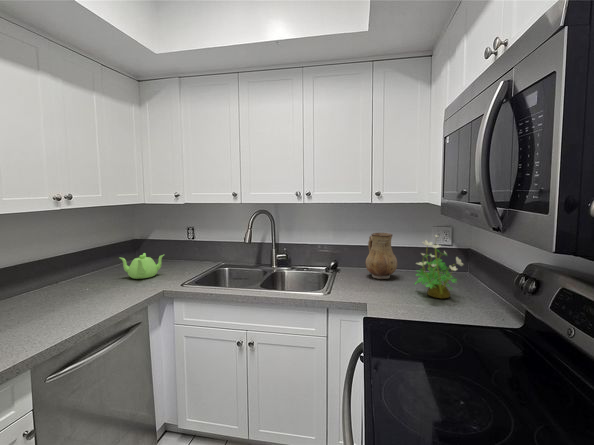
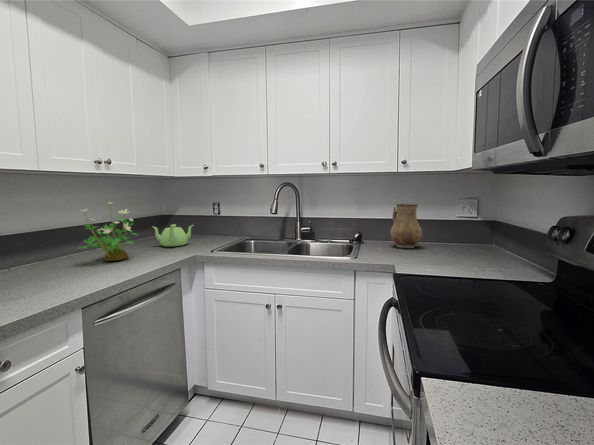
potted plant: present [415,235,463,298] -> present [79,202,137,261]

